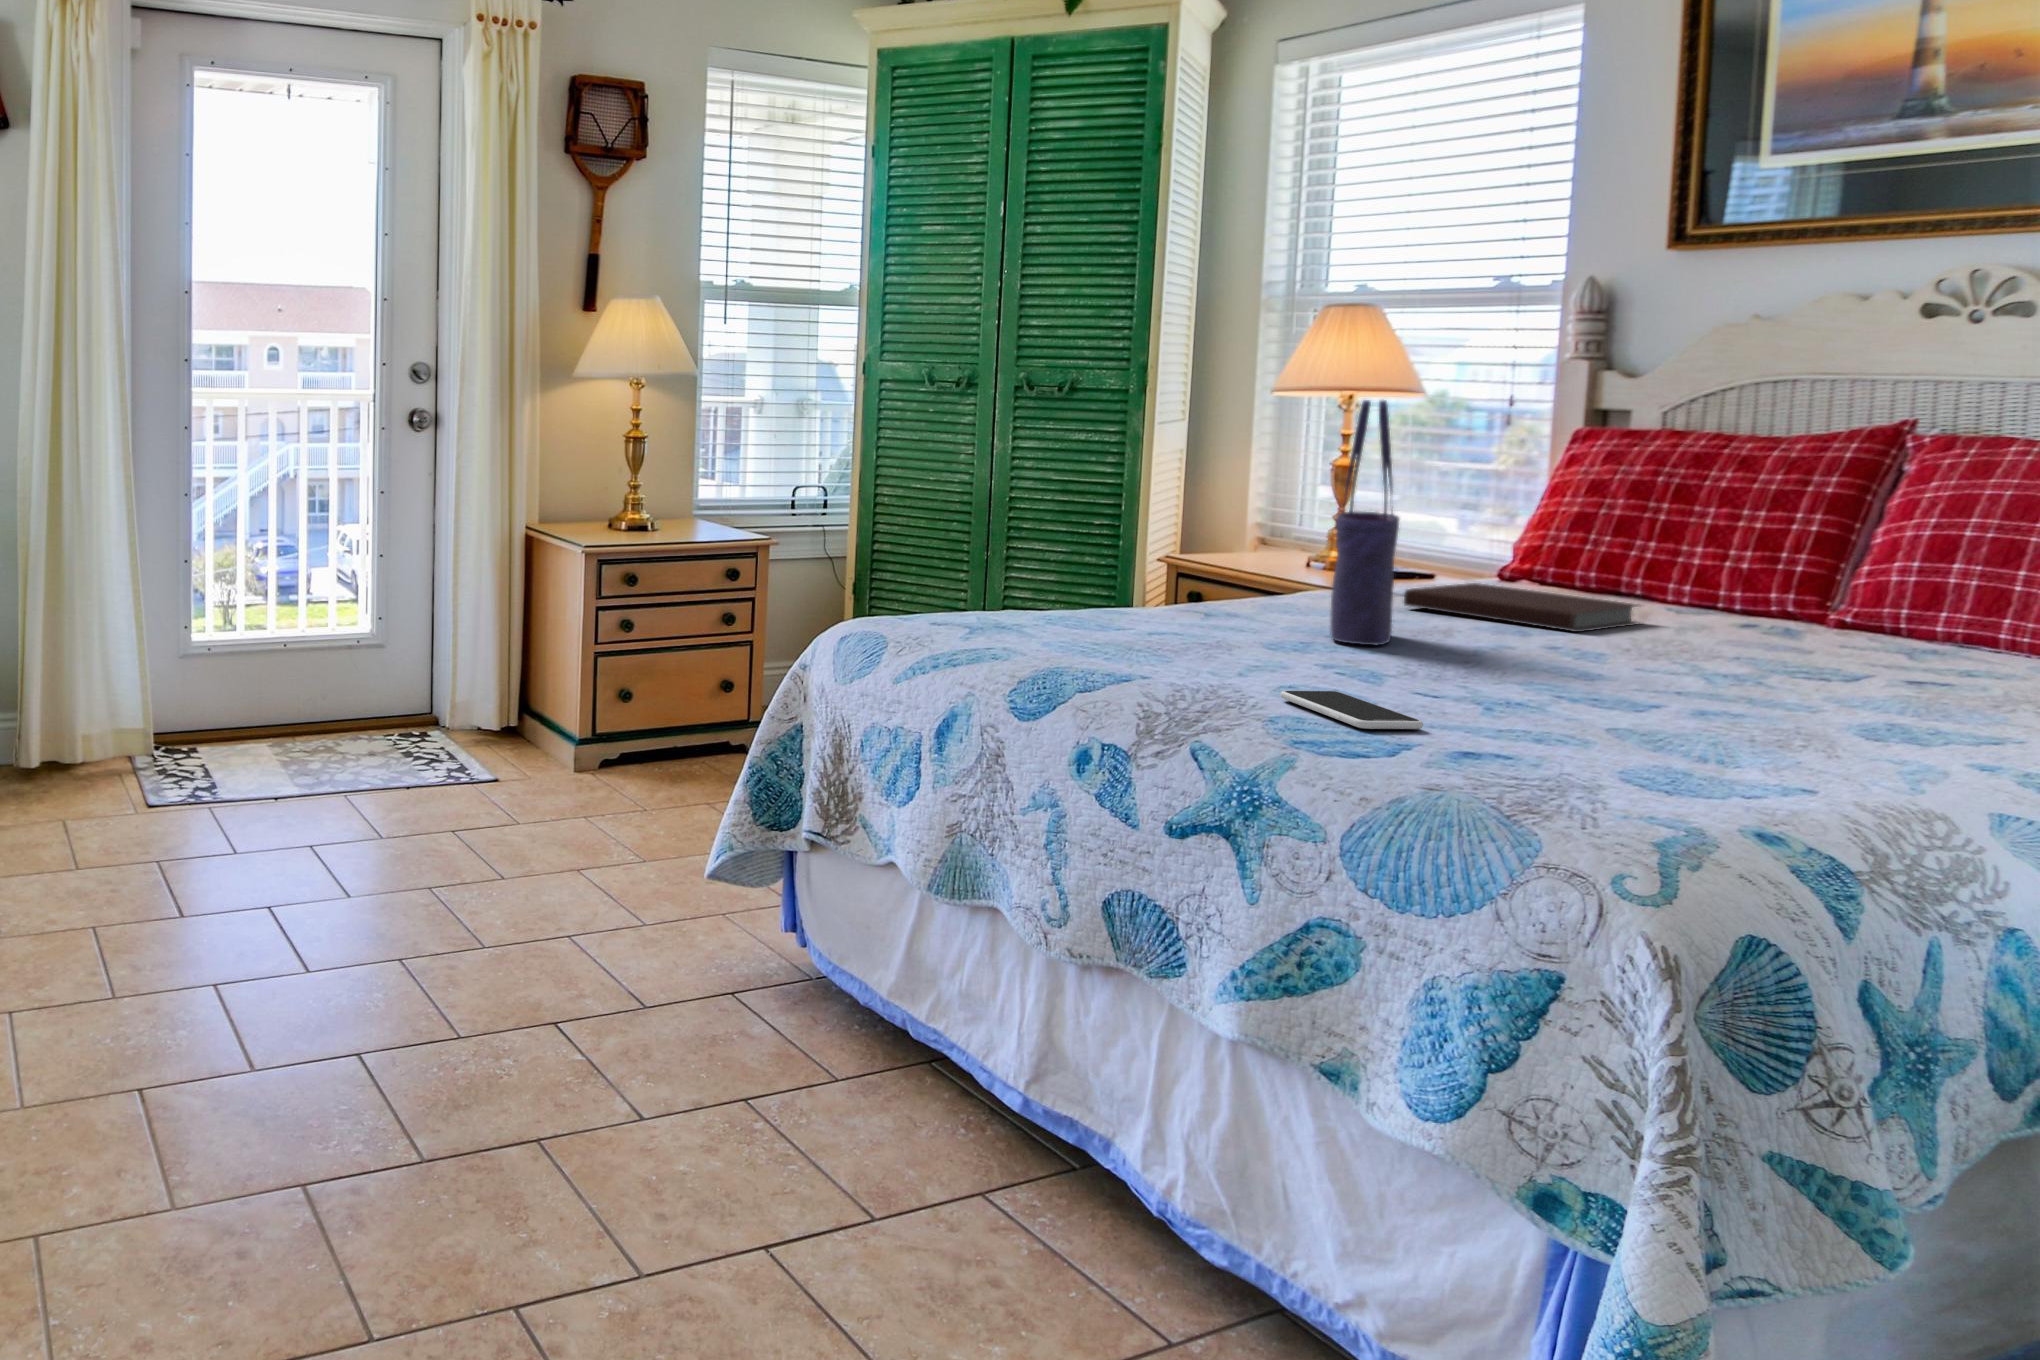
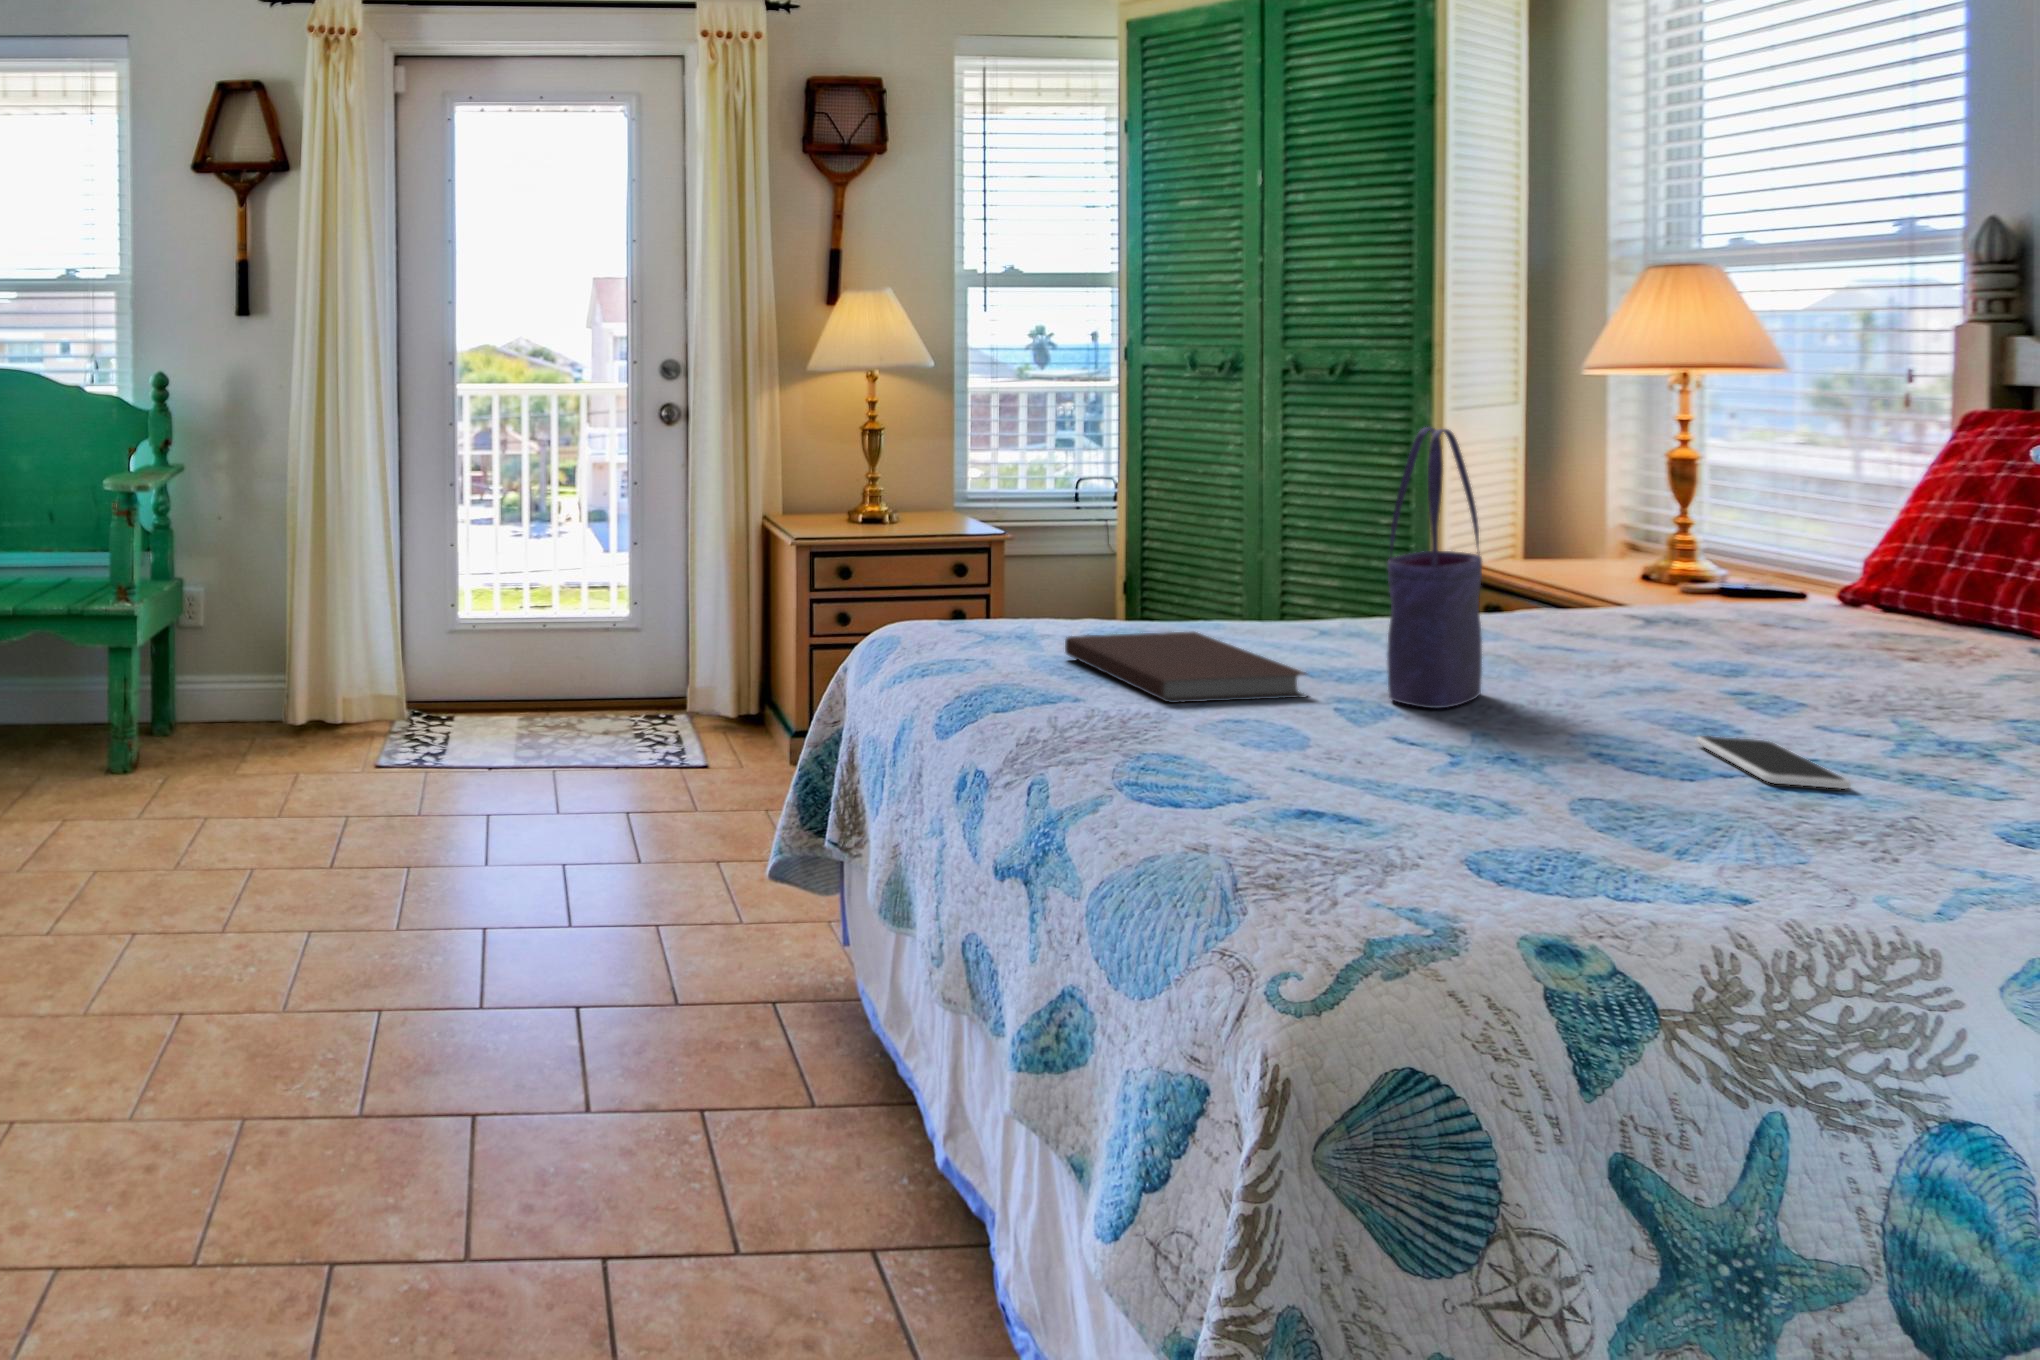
notebook: present [1404,583,1640,632] -> present [1065,632,1306,703]
smartphone: present [1281,691,1423,729] -> present [1696,736,1851,789]

